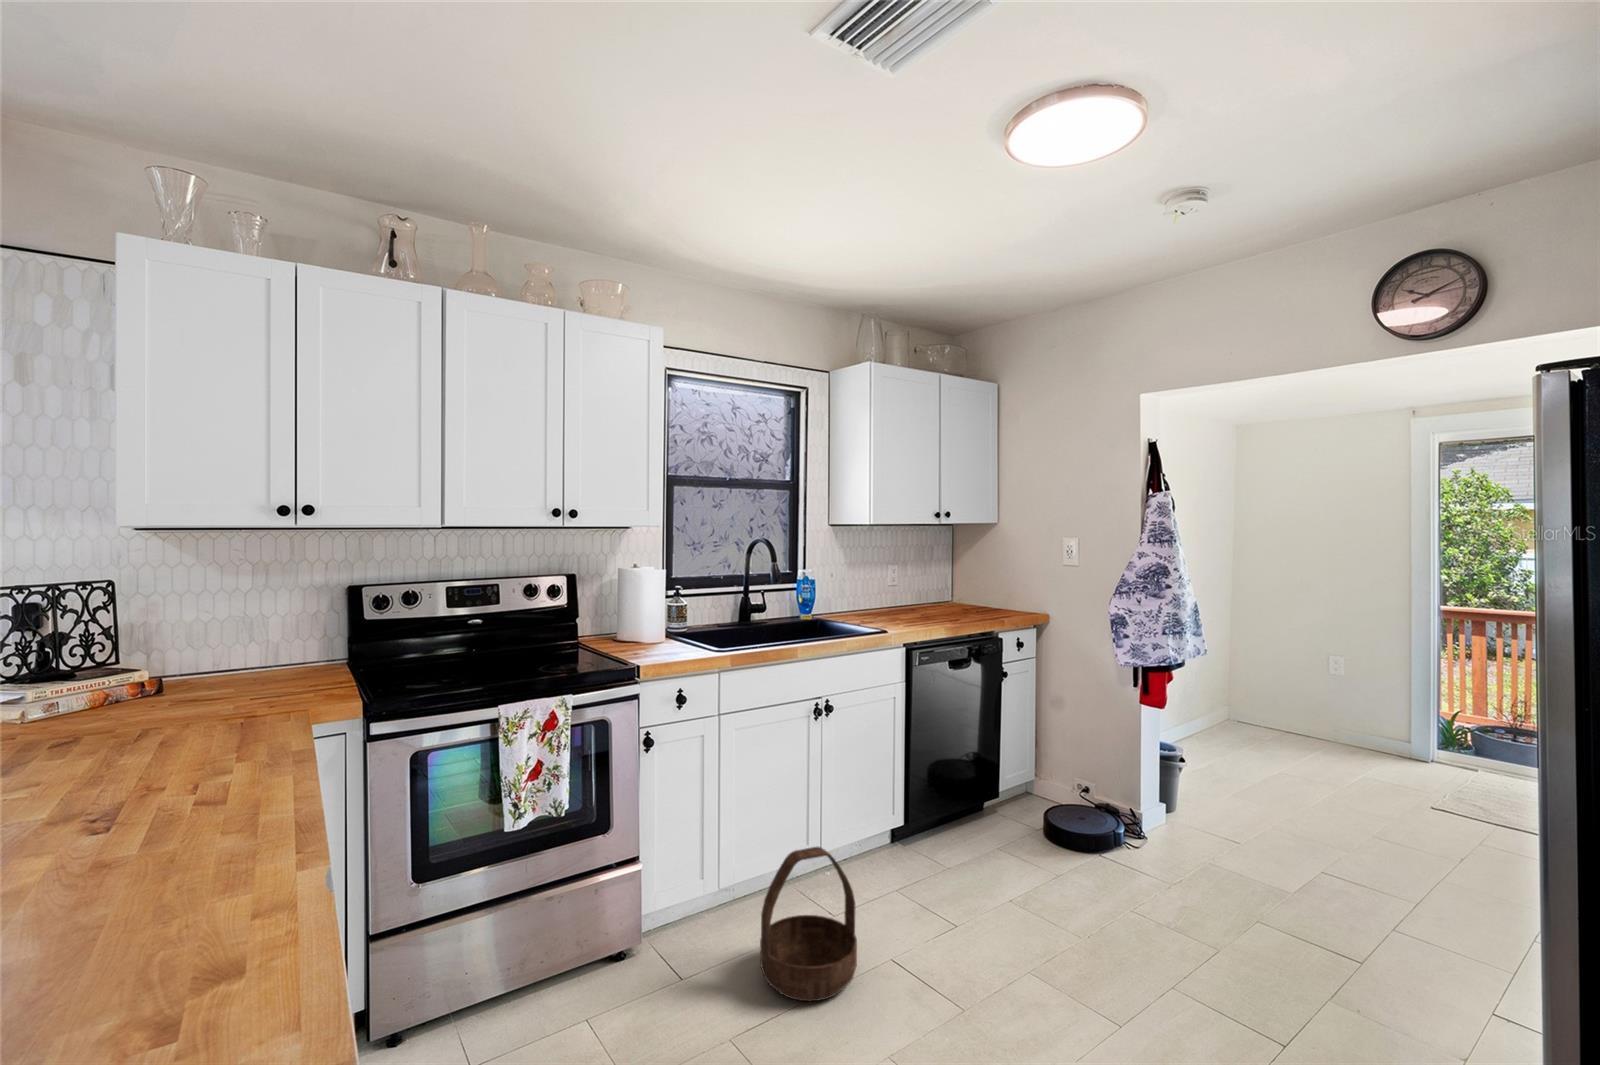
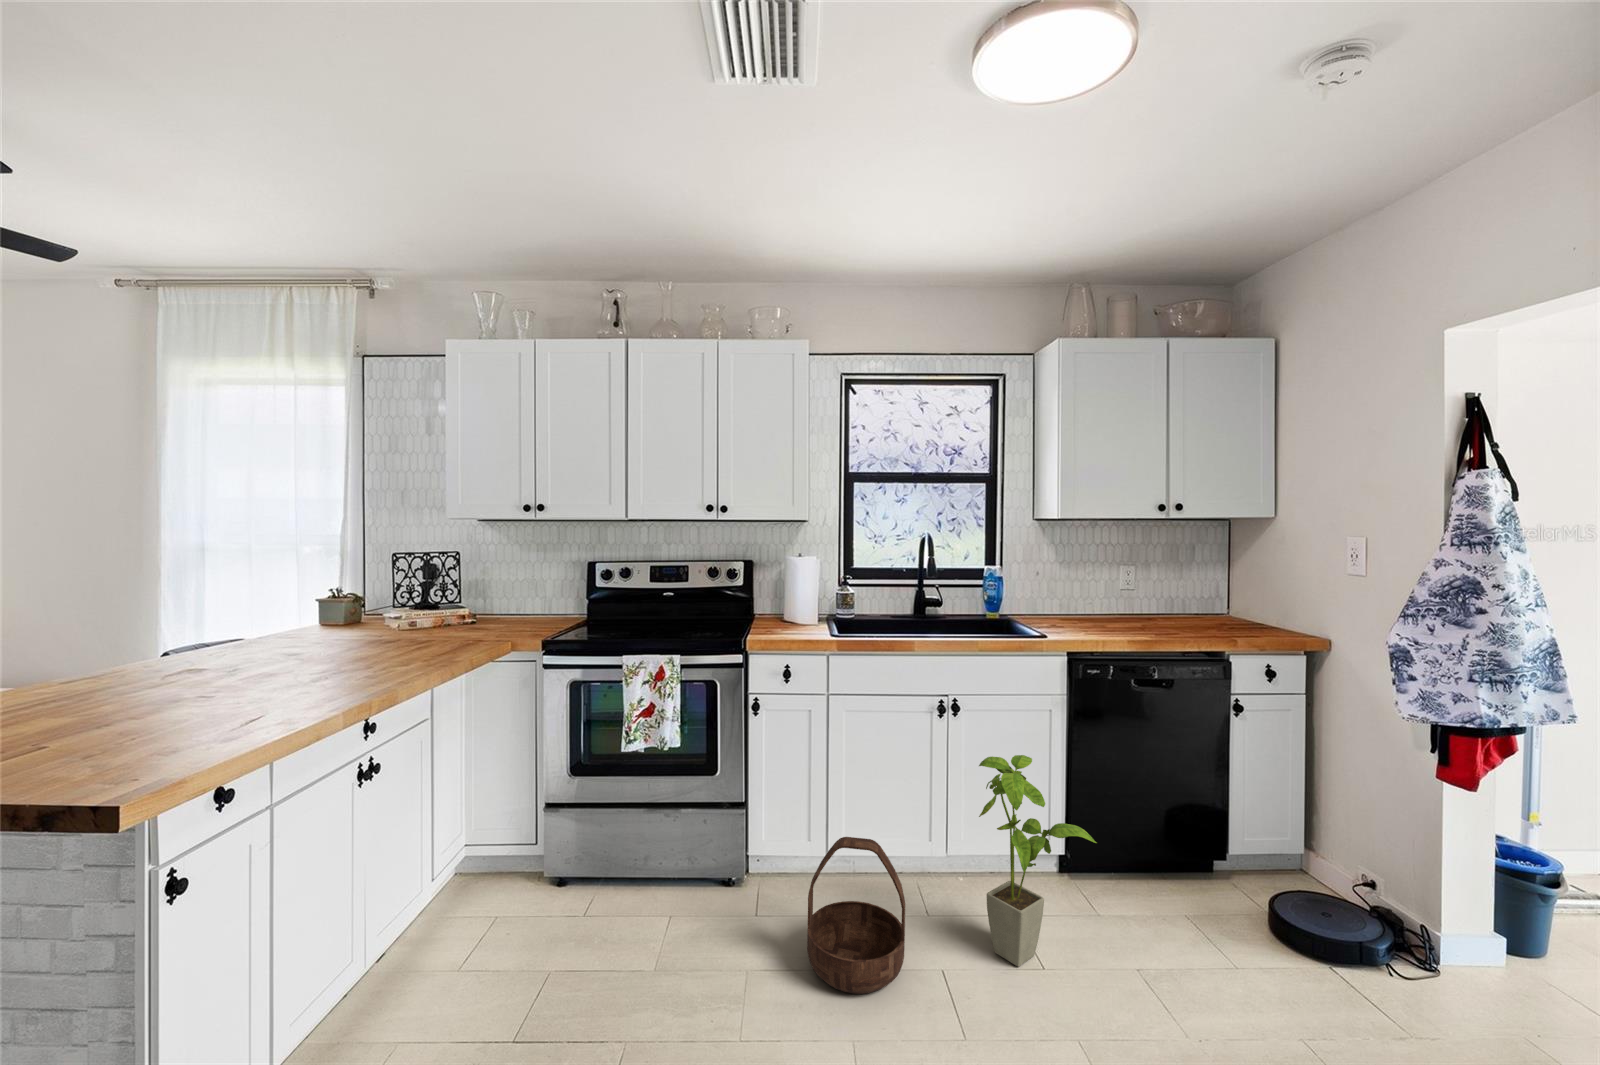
house plant: none [886,737,985,926] -> present [979,755,1097,967]

